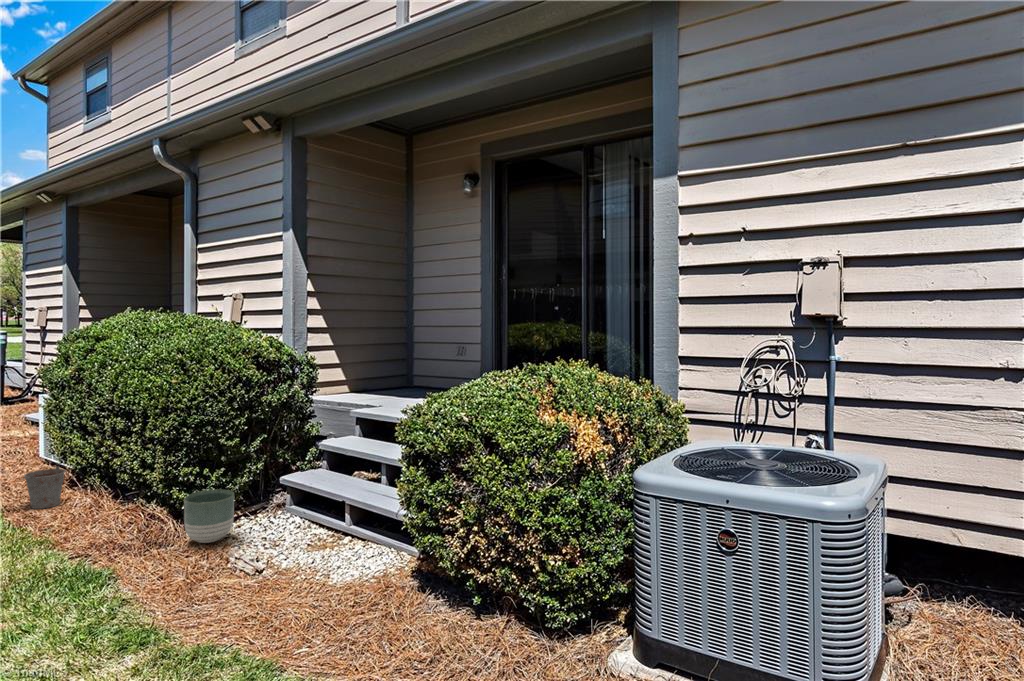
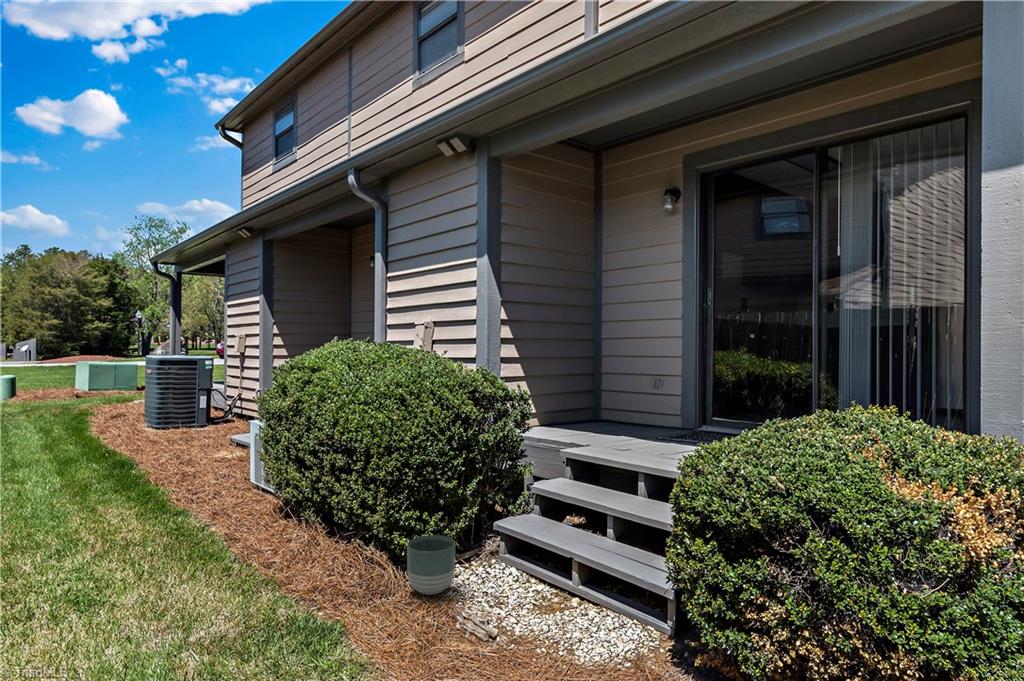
bucket: present [23,467,66,509] -> none [249,499,287,542]

